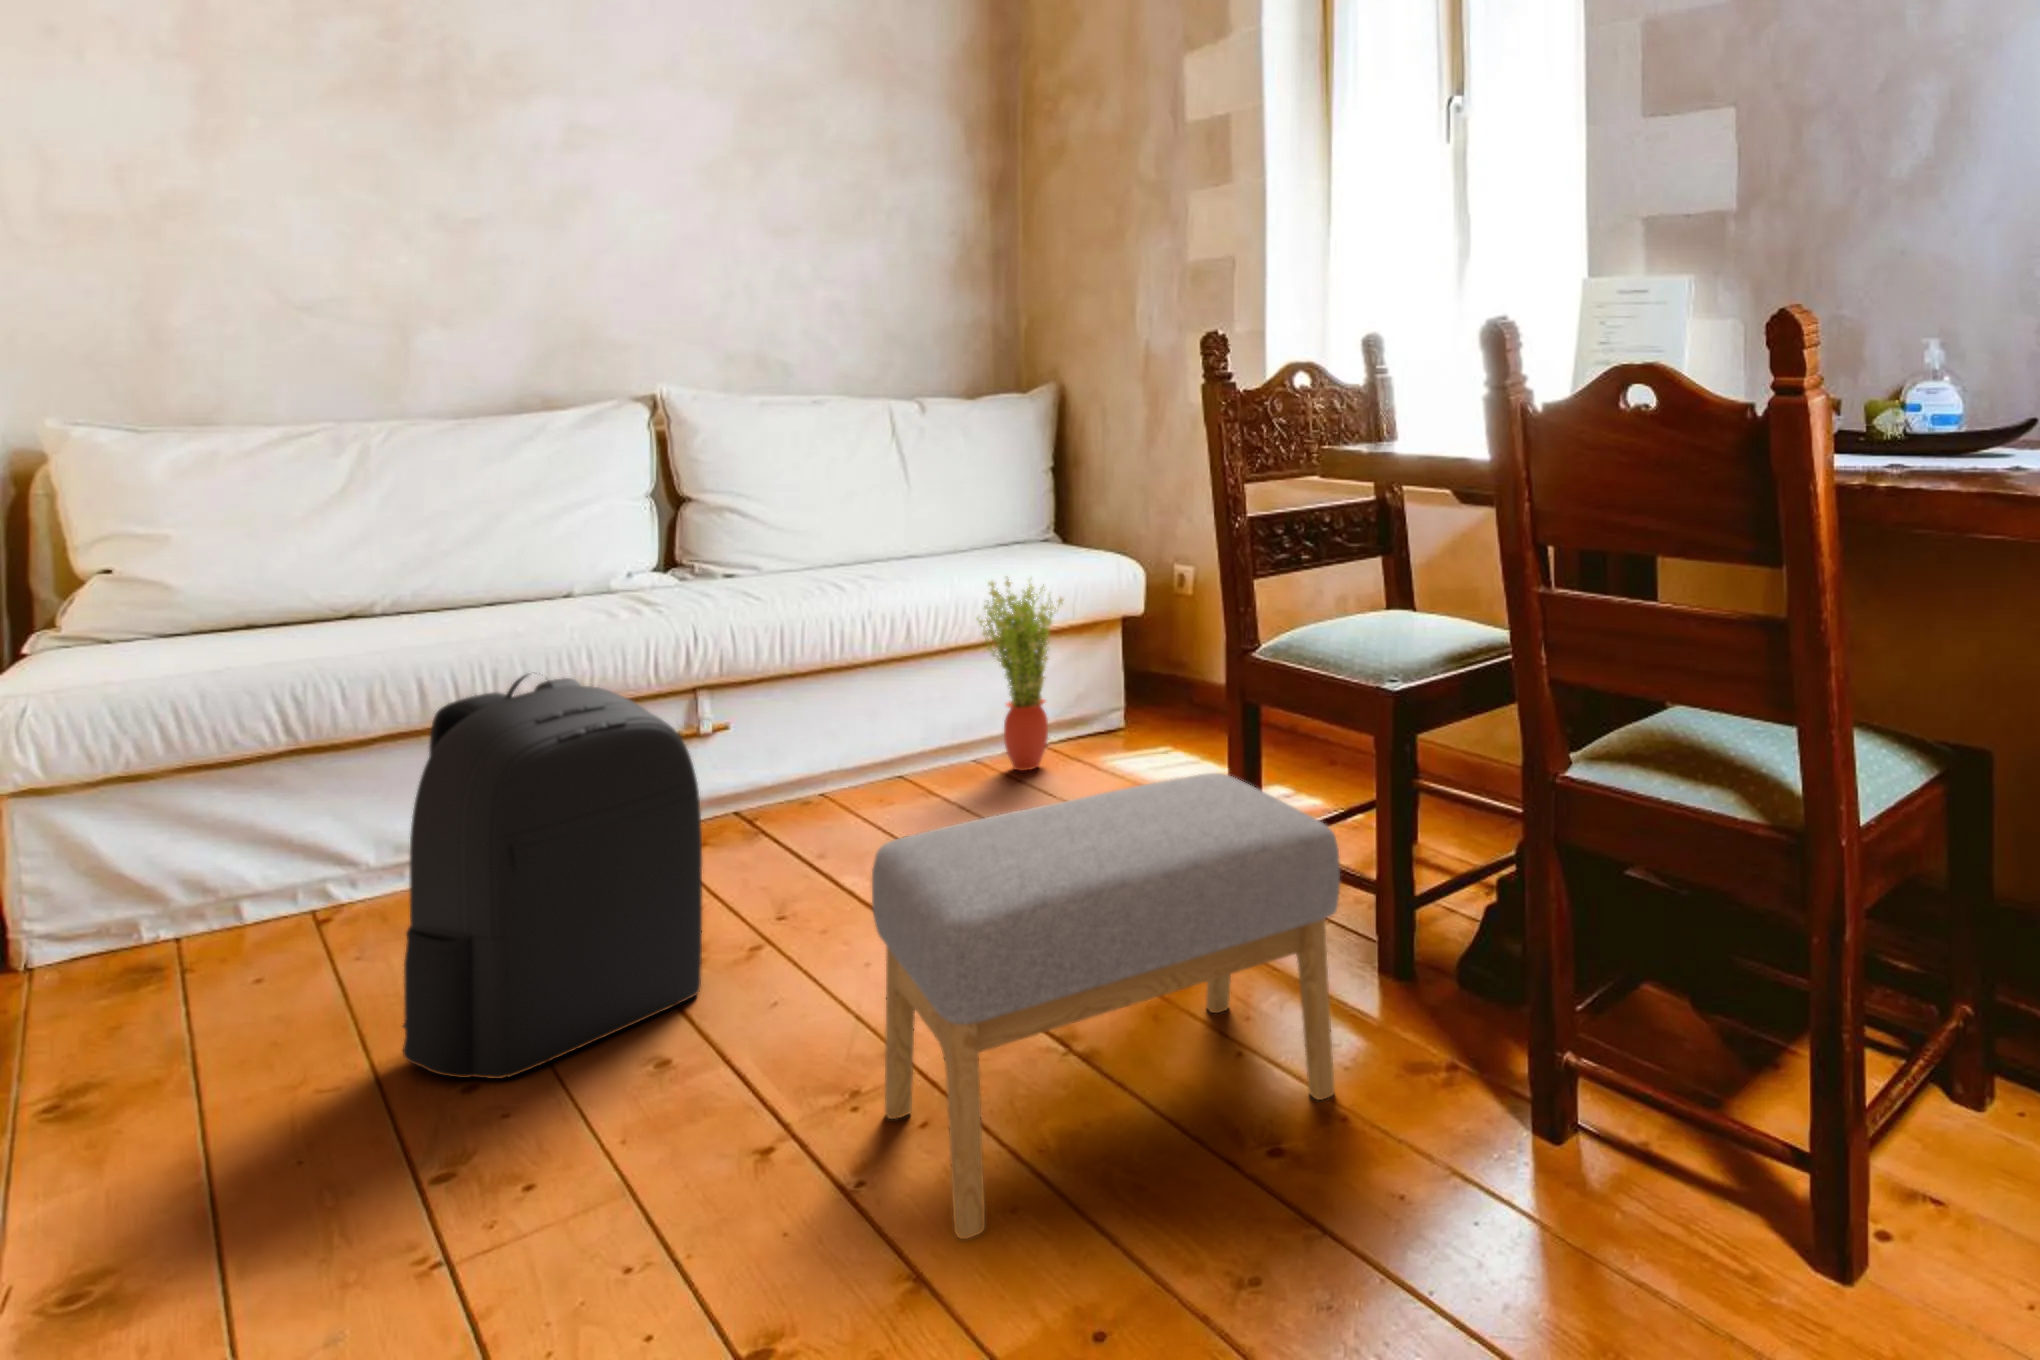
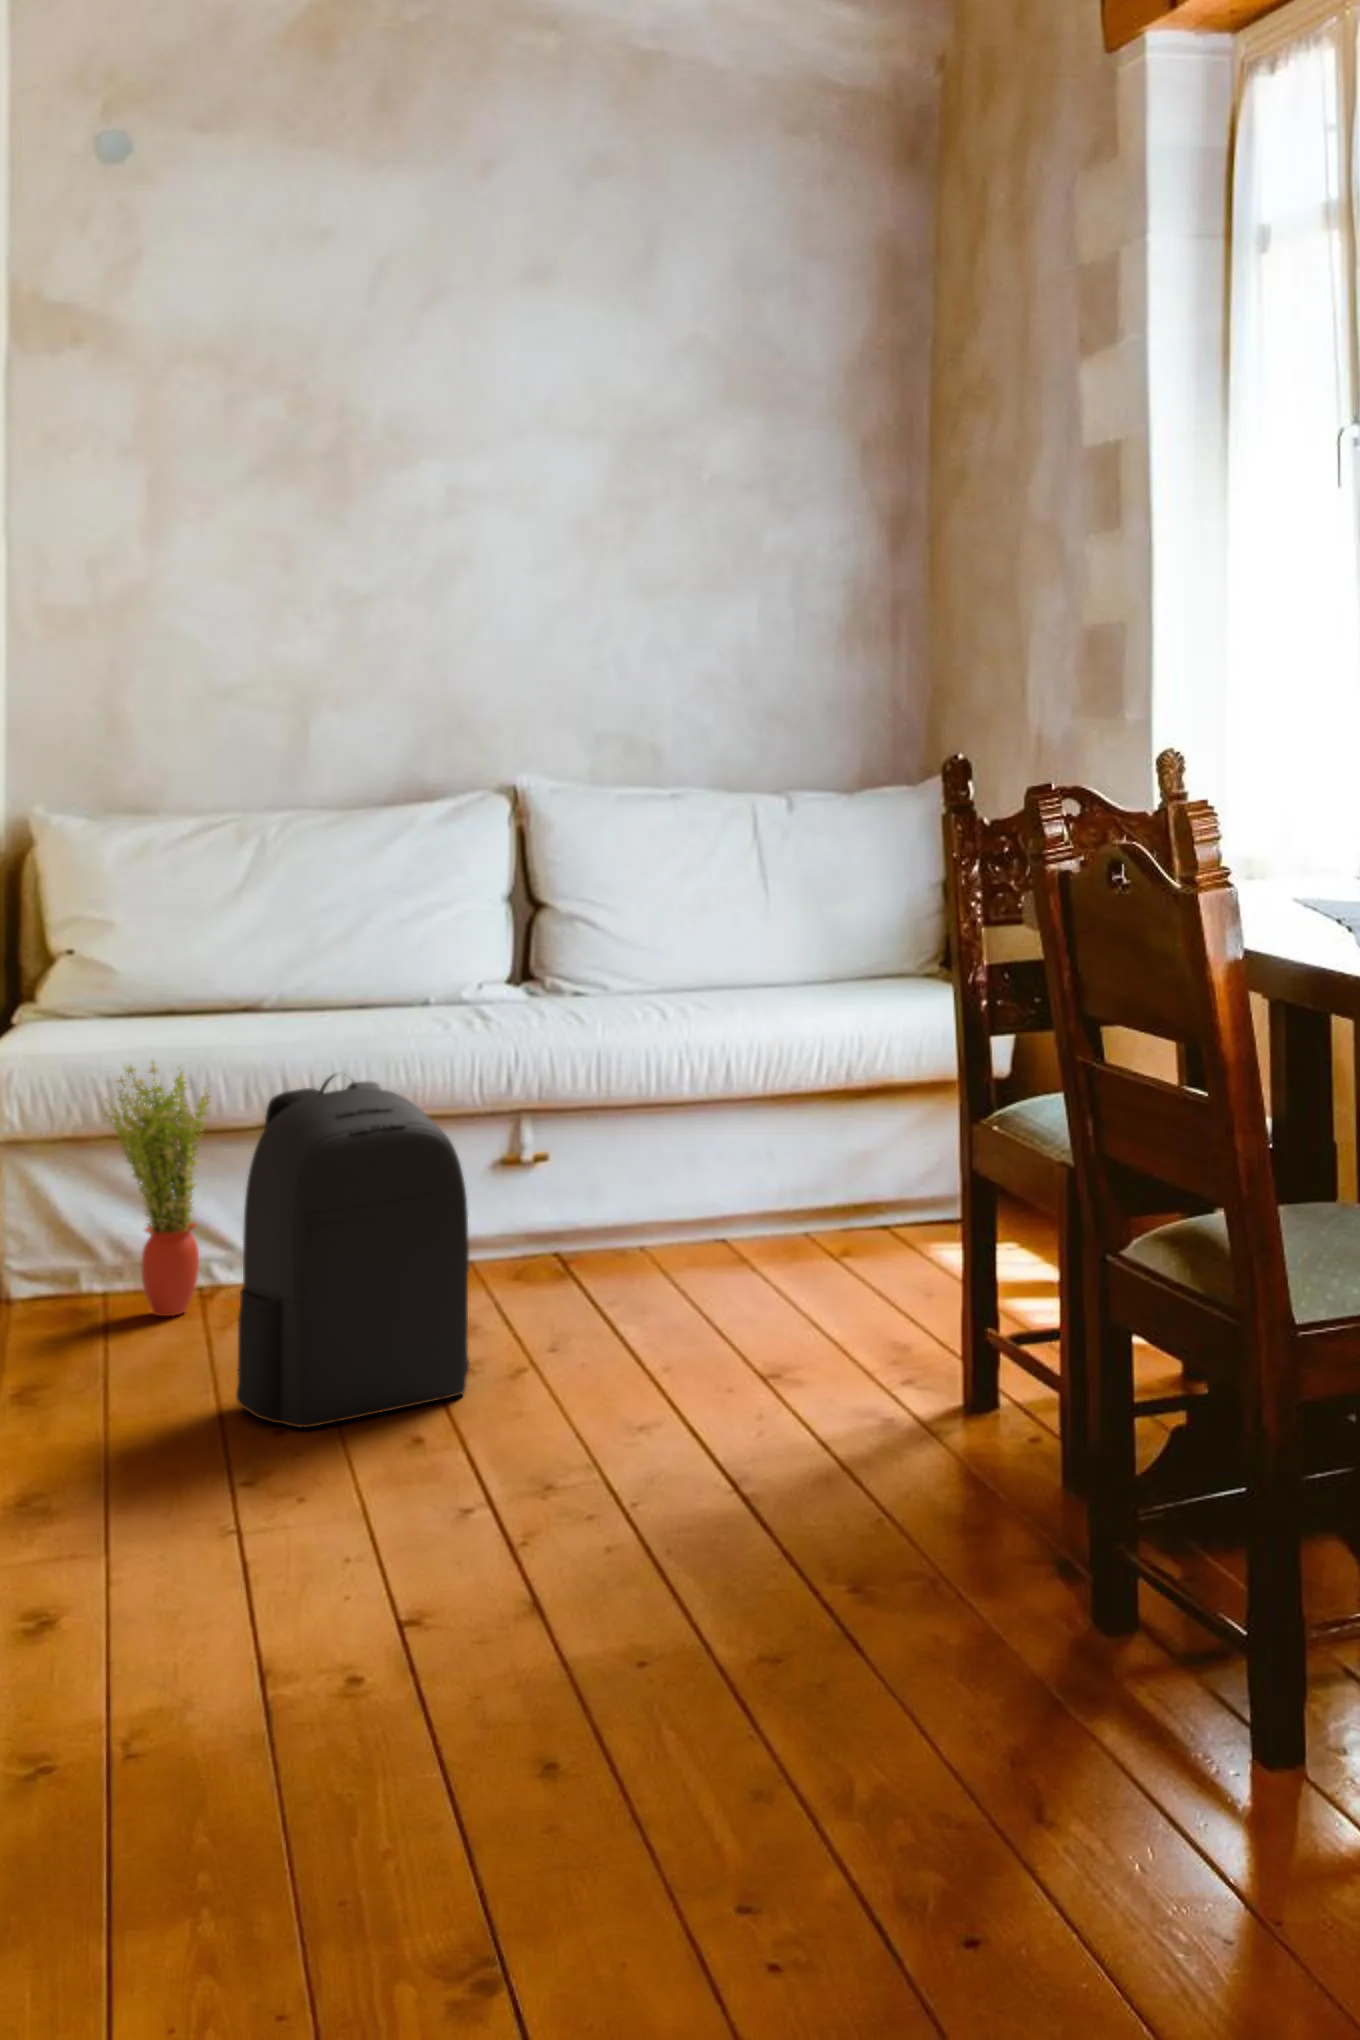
potted plant: present [977,578,1063,771] -> present [105,1062,210,1316]
footstool: present [872,773,1340,1239] -> none [552,1228,944,1582]

